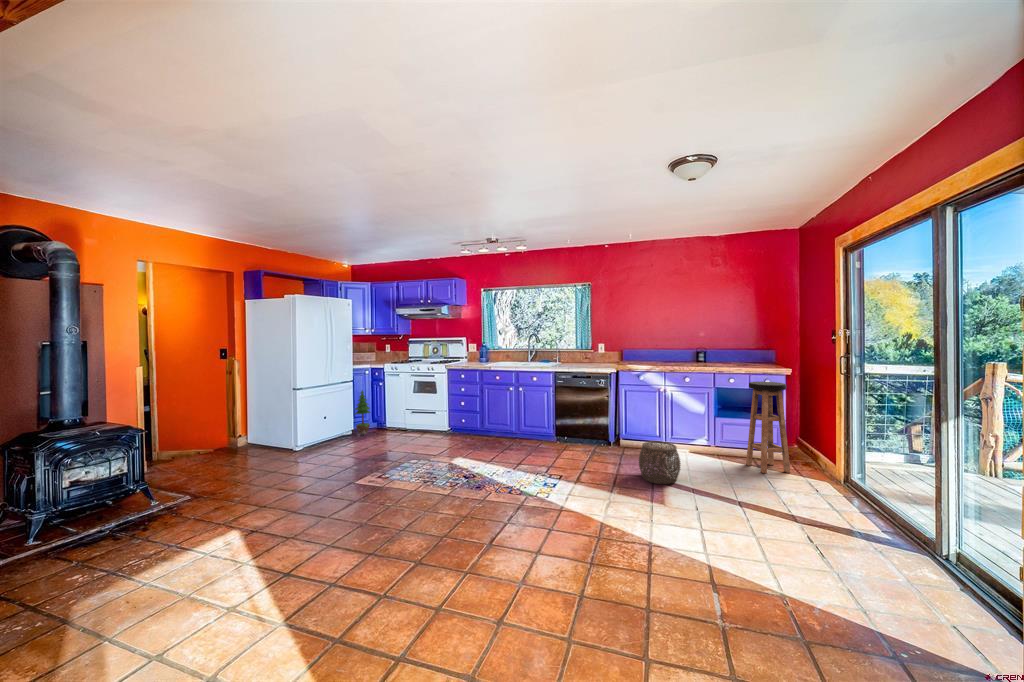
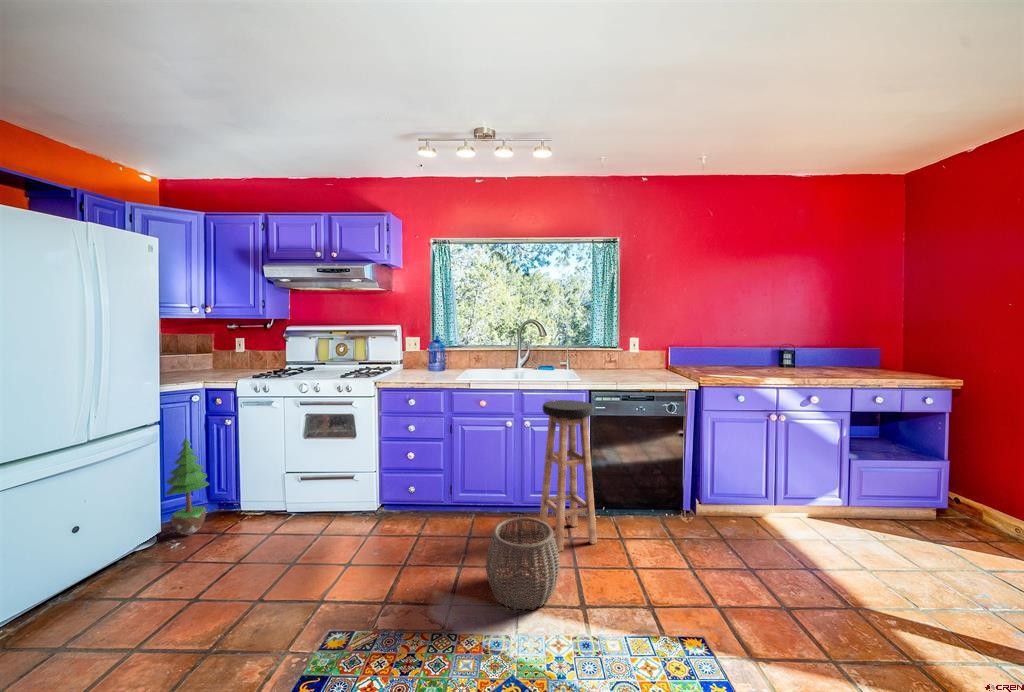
bar stool: present [746,382,790,473] -> present [539,400,597,552]
woven basket: present [639,441,681,484] -> present [486,517,560,610]

